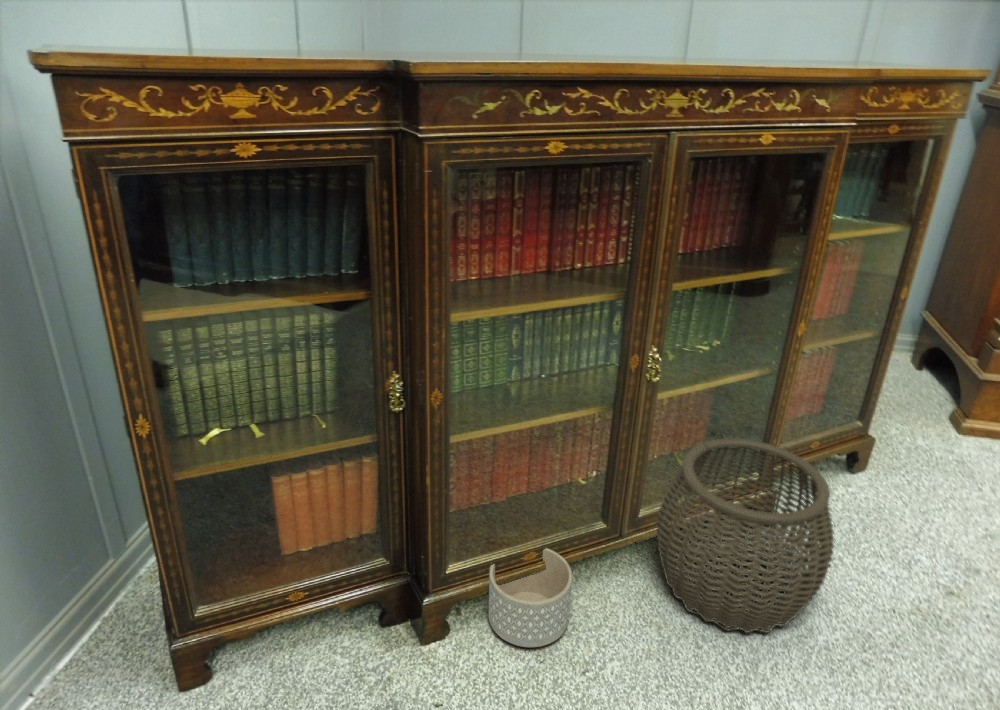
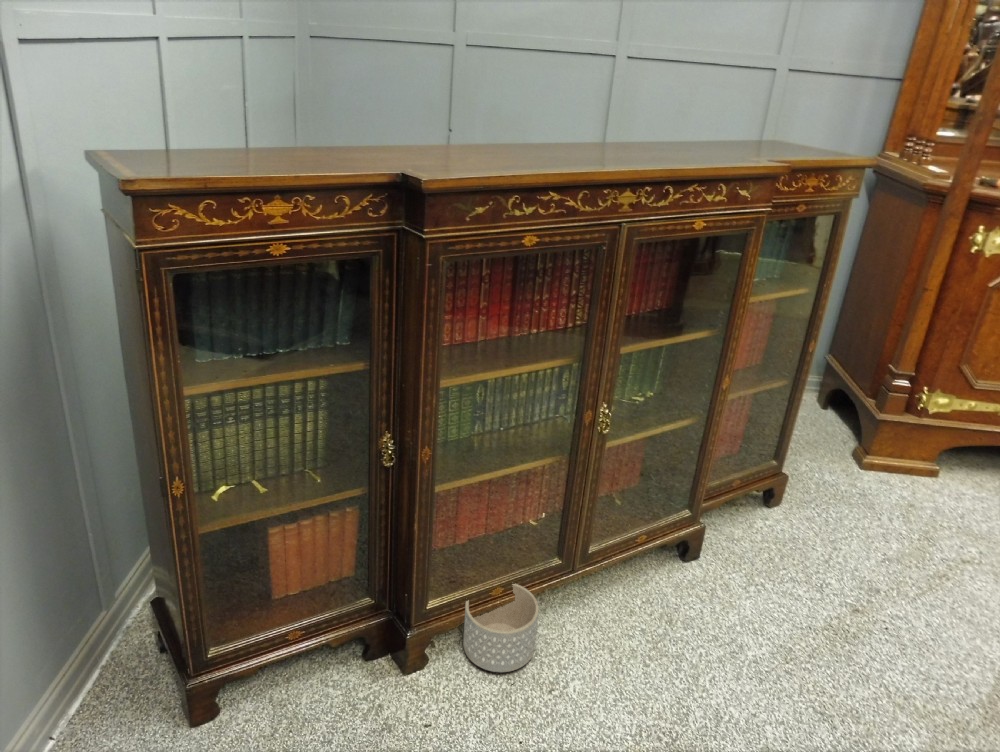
woven basket: present [656,438,834,633] -> none [608,481,759,651]

